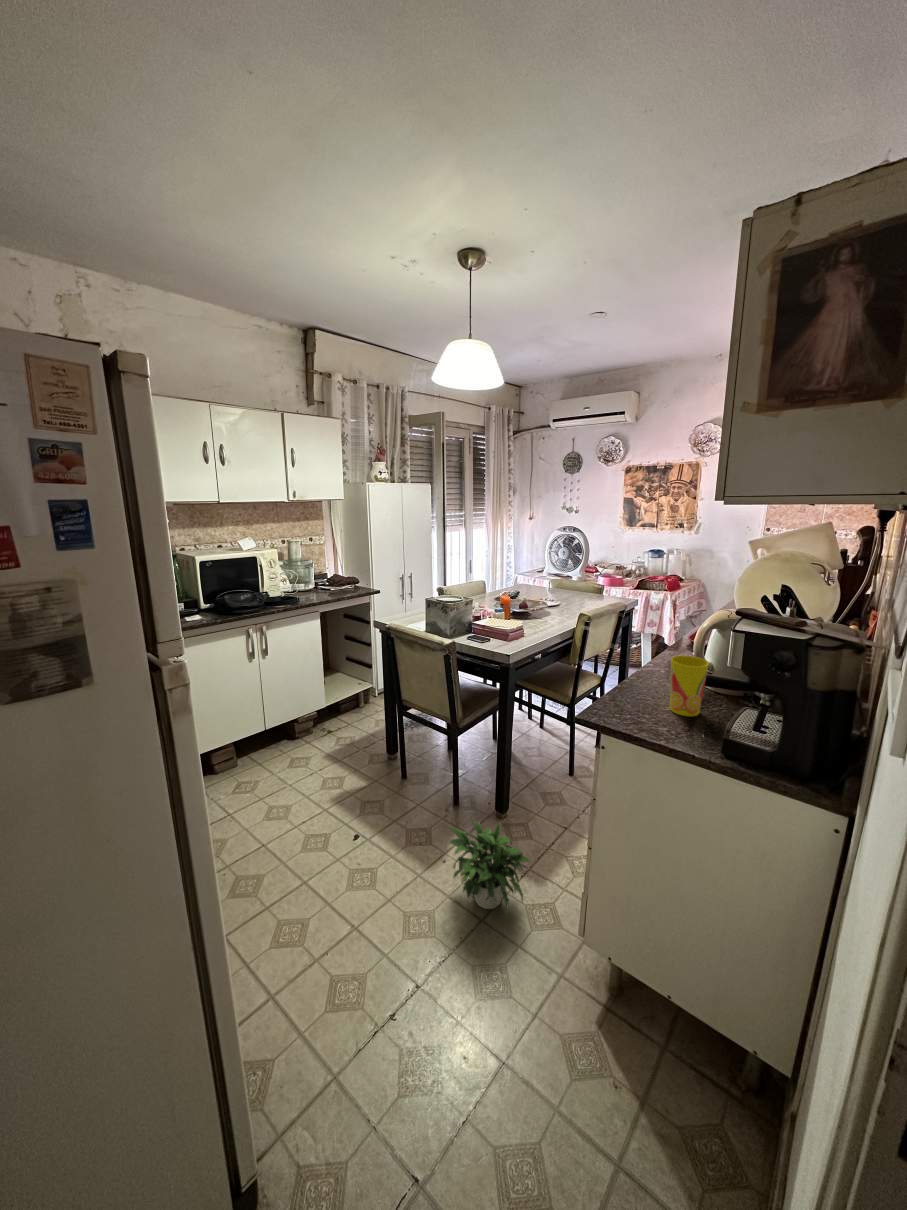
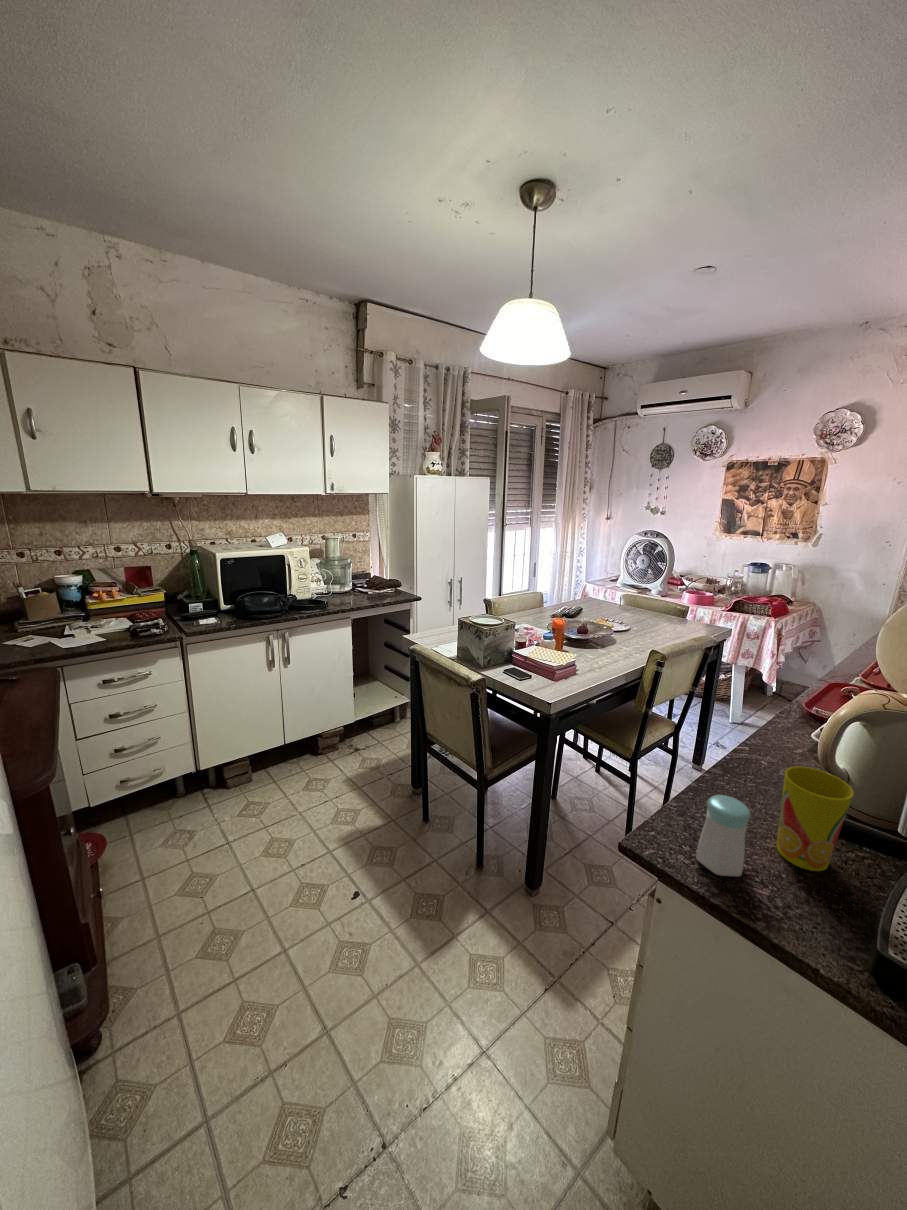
salt shaker: none [622,675,652,722] -> present [696,795,751,876]
potted plant: present [444,818,530,910] -> none [449,910,554,1058]

